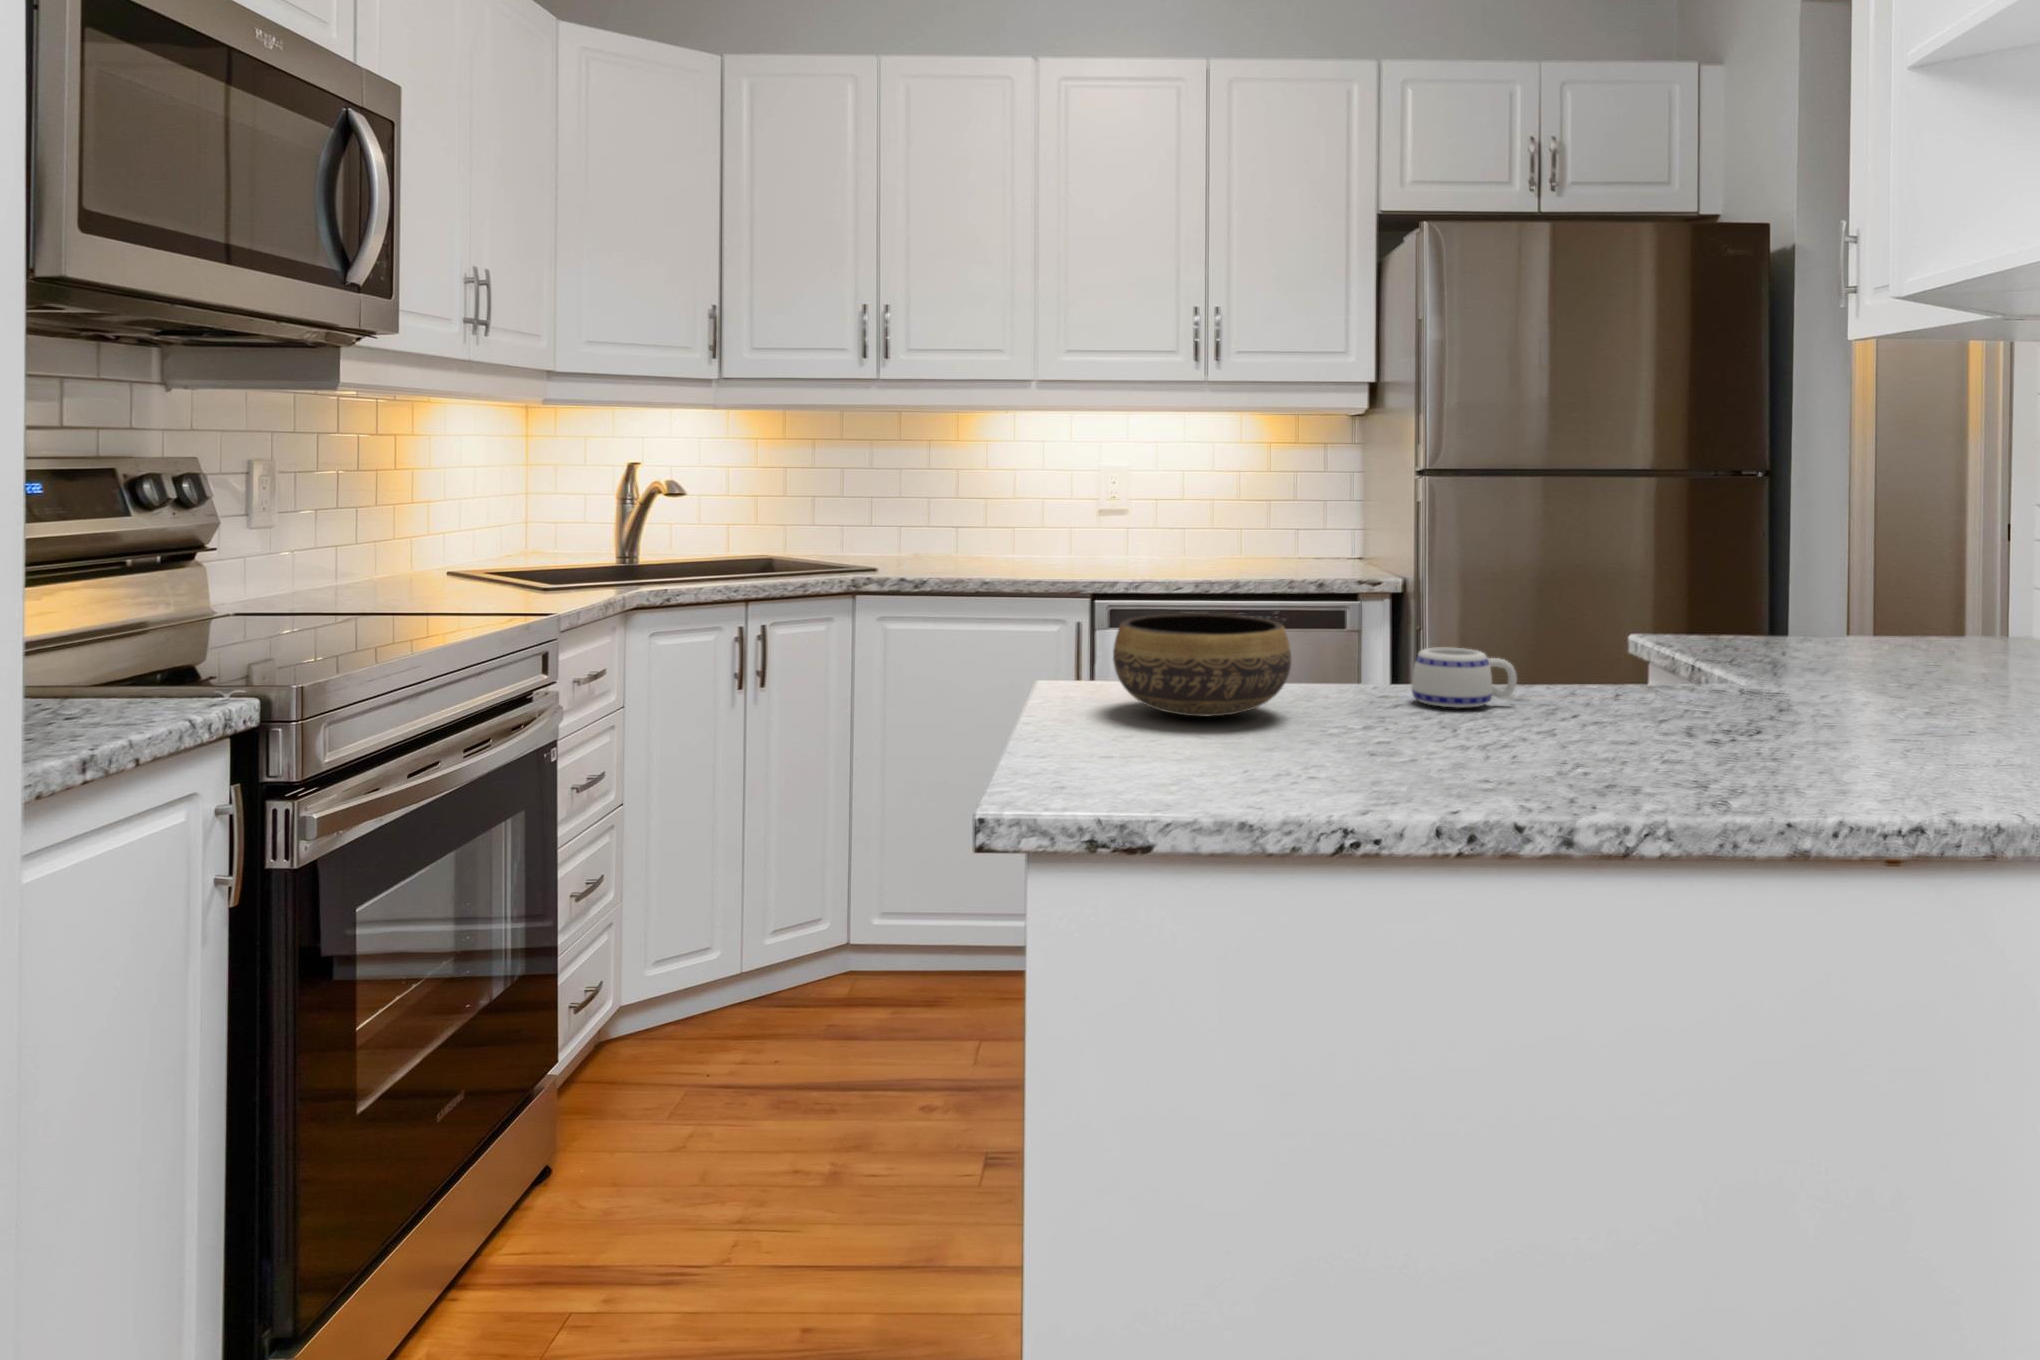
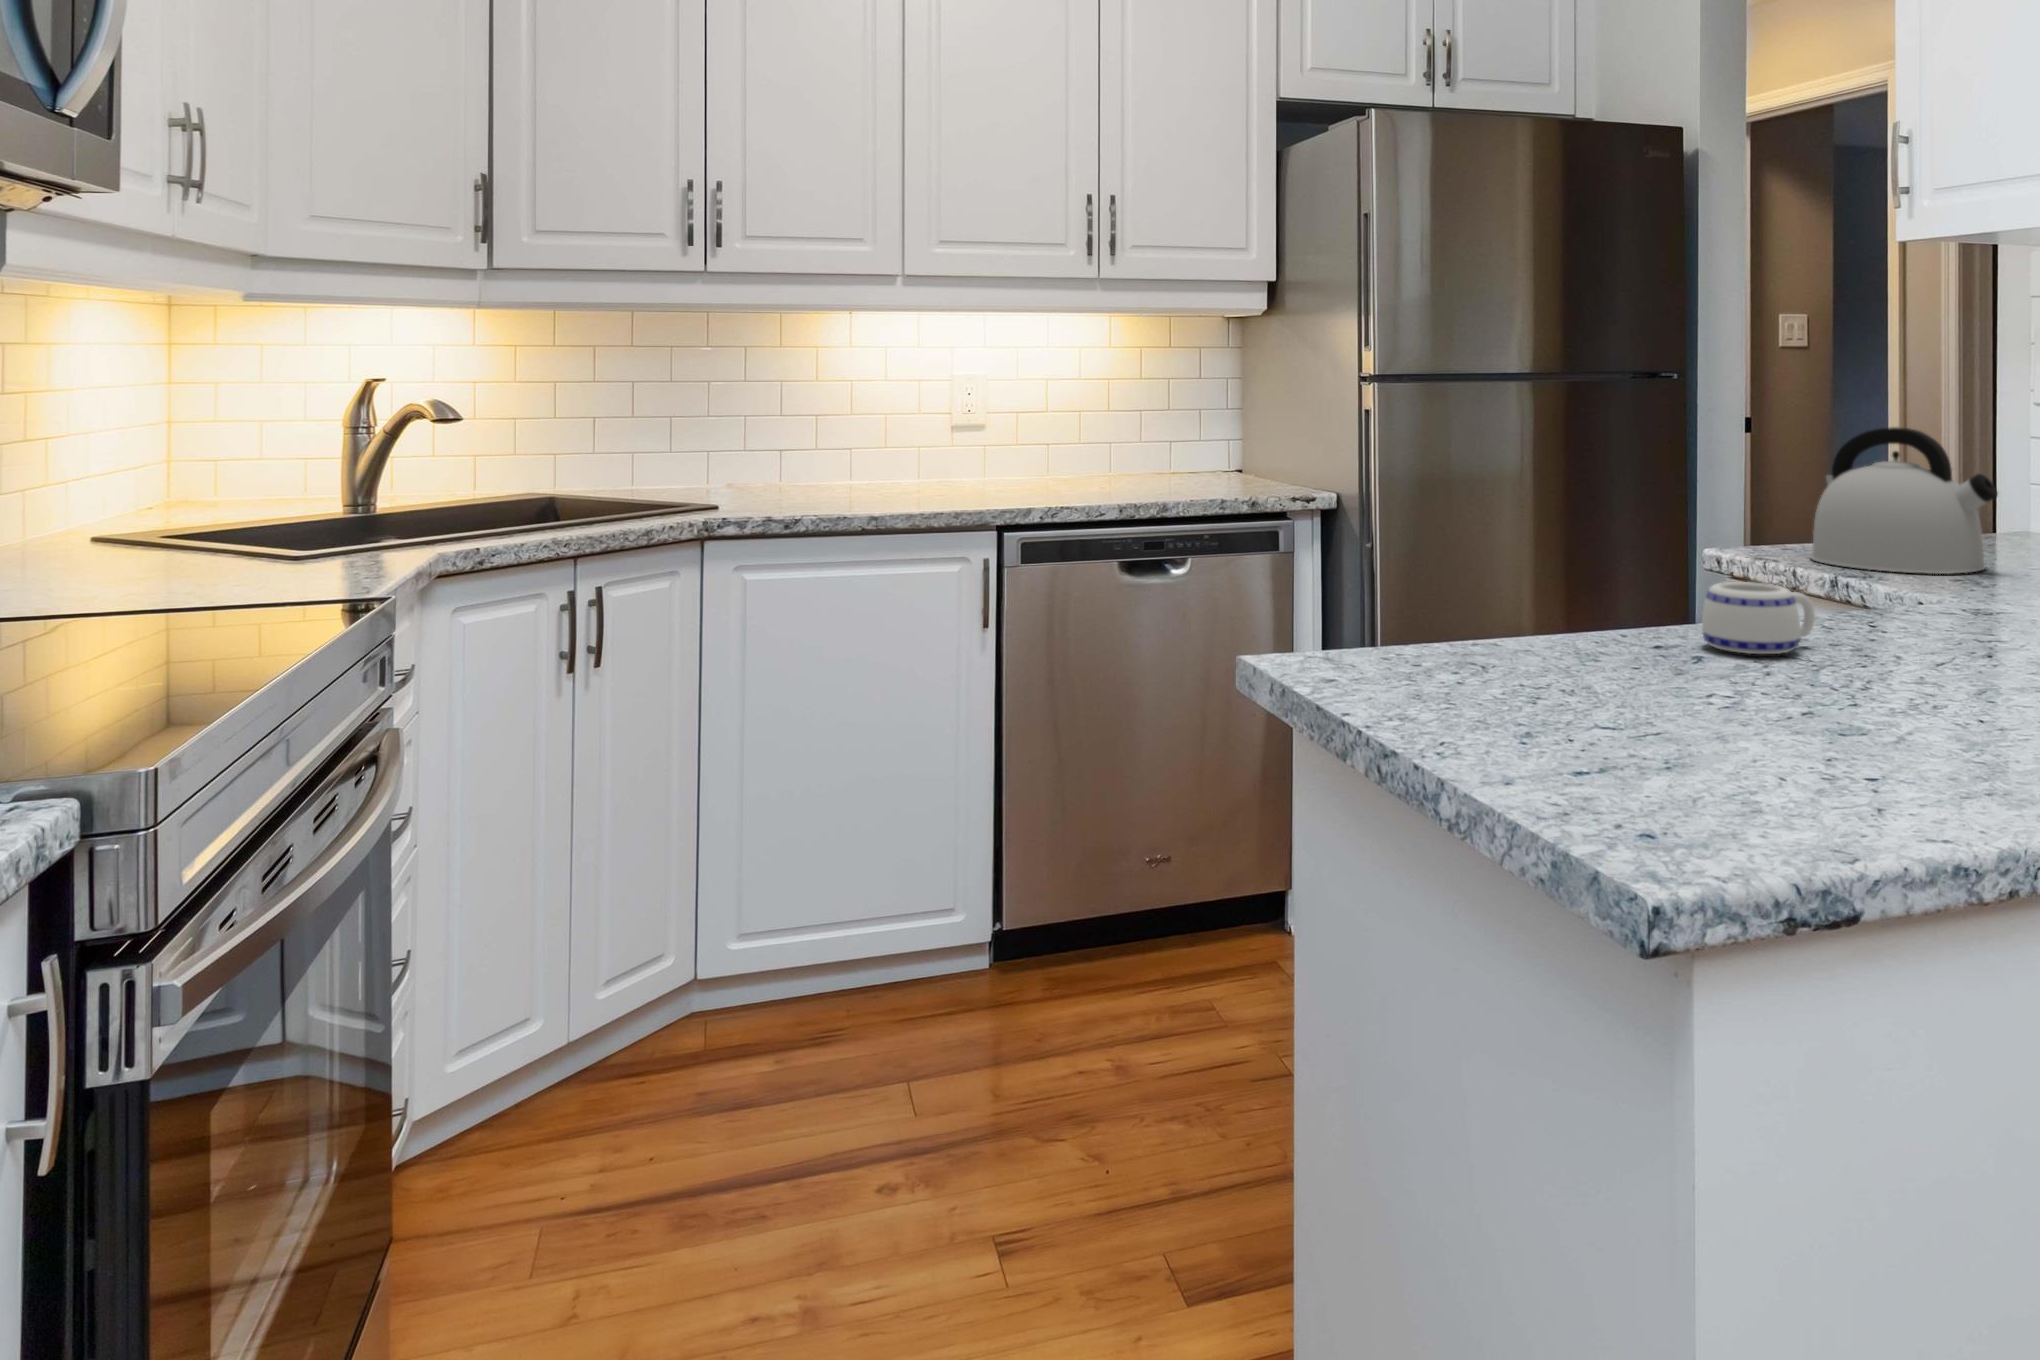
kettle: none [1723,526,1896,668] -> present [1810,427,1998,574]
bowl: present [1113,614,1291,716] -> none [1426,558,1659,694]

